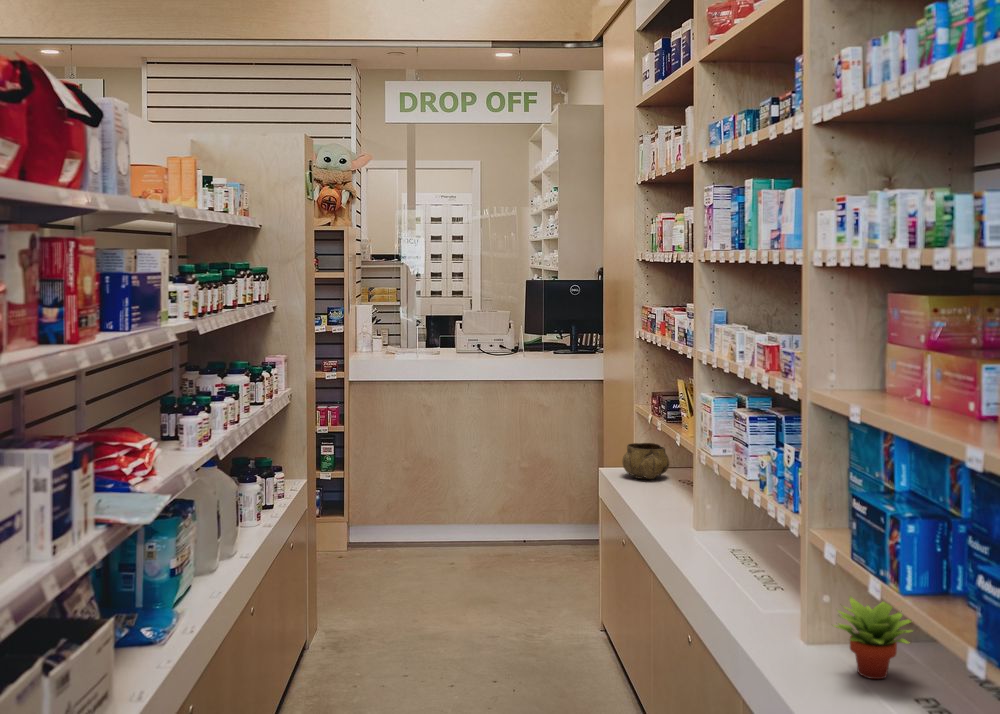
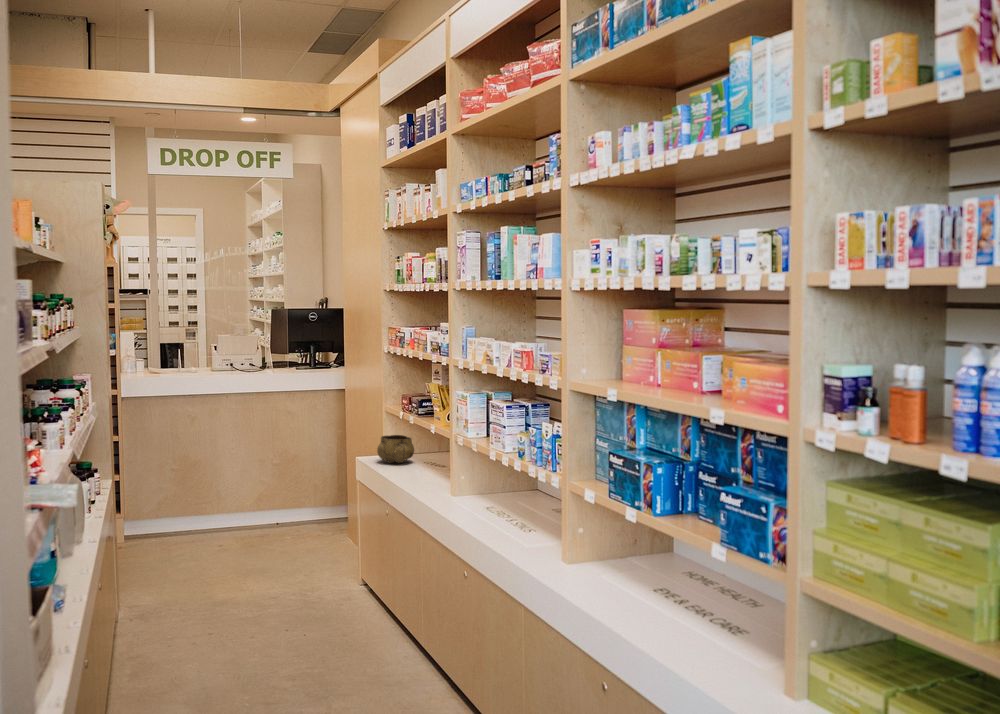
succulent plant: present [834,596,913,679] -> none [593,521,650,584]

